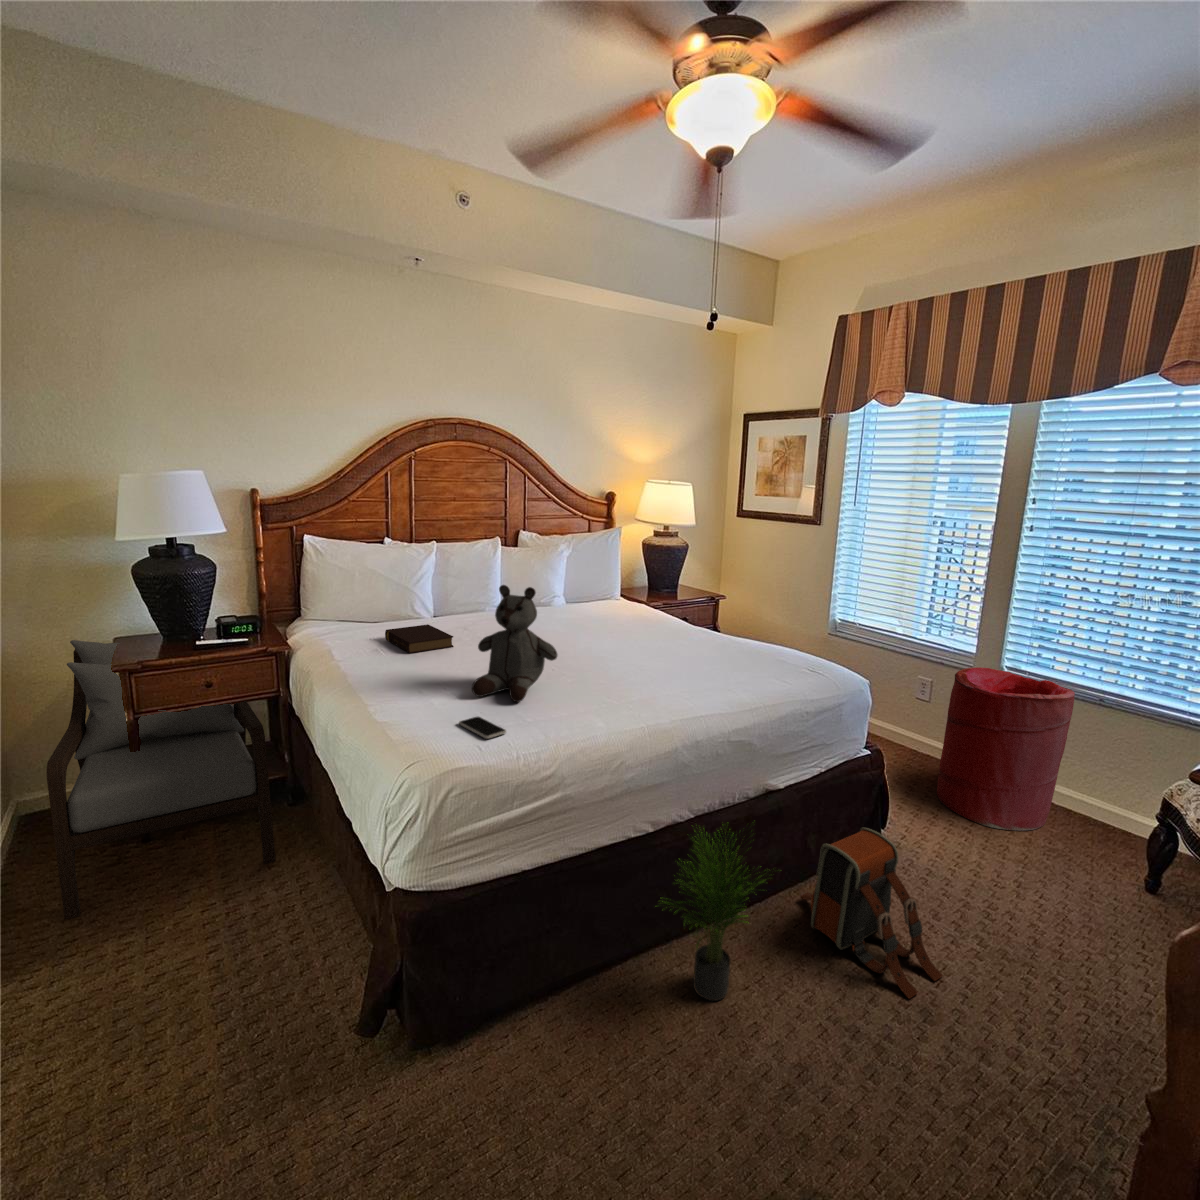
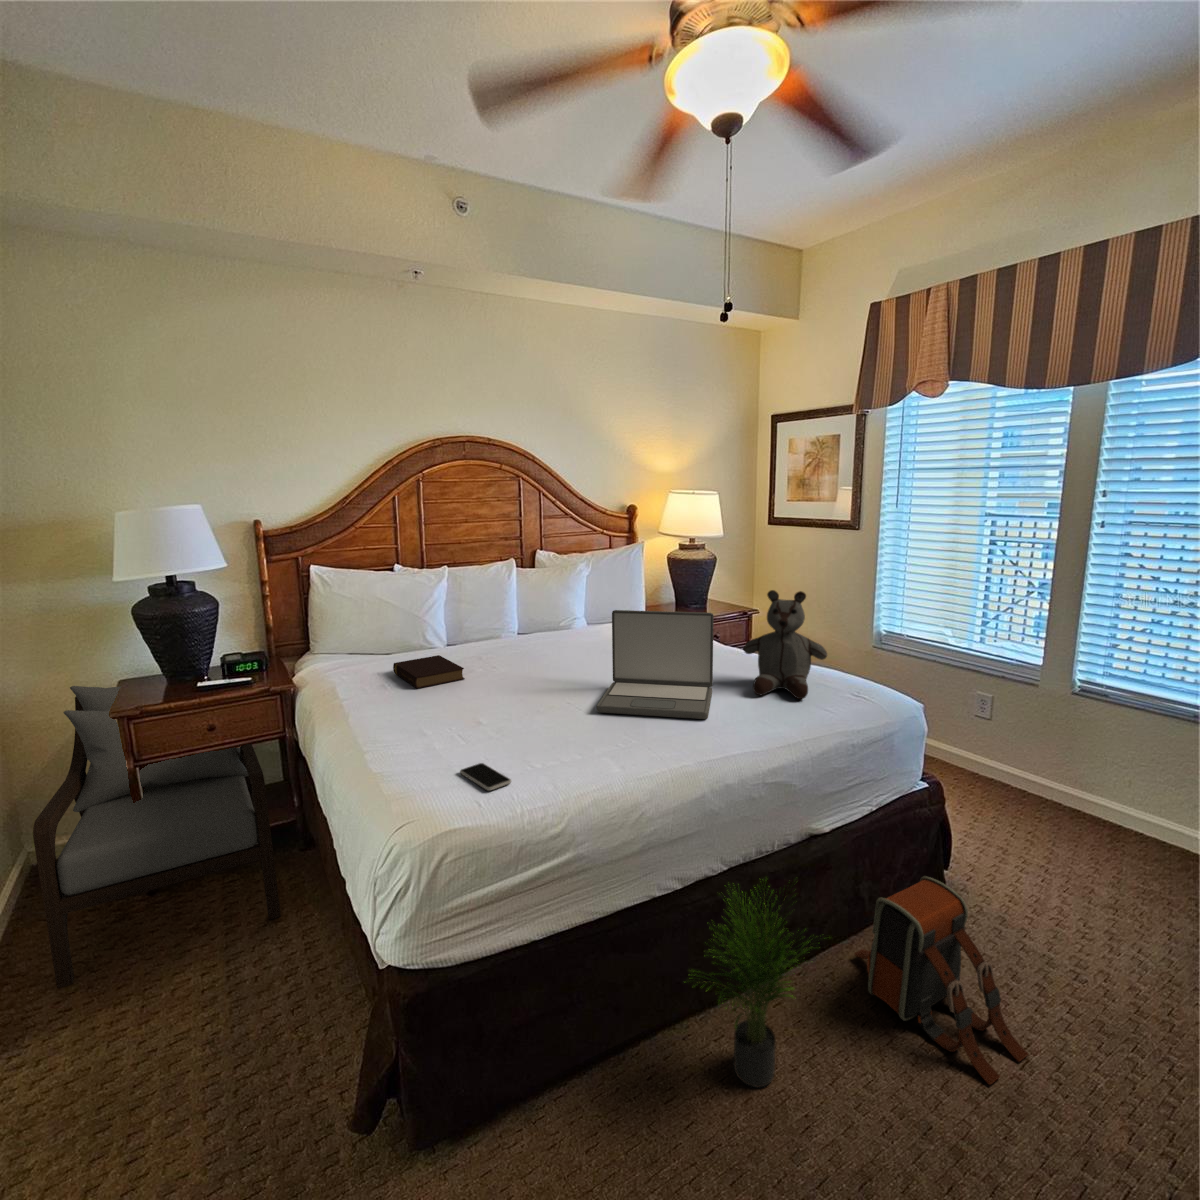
stuffed bear: present [472,585,557,702] -> present [744,590,827,699]
laptop: none [579,587,687,686] -> present [597,610,714,719]
laundry hamper: present [937,667,1075,831] -> none [1005,682,1163,868]

